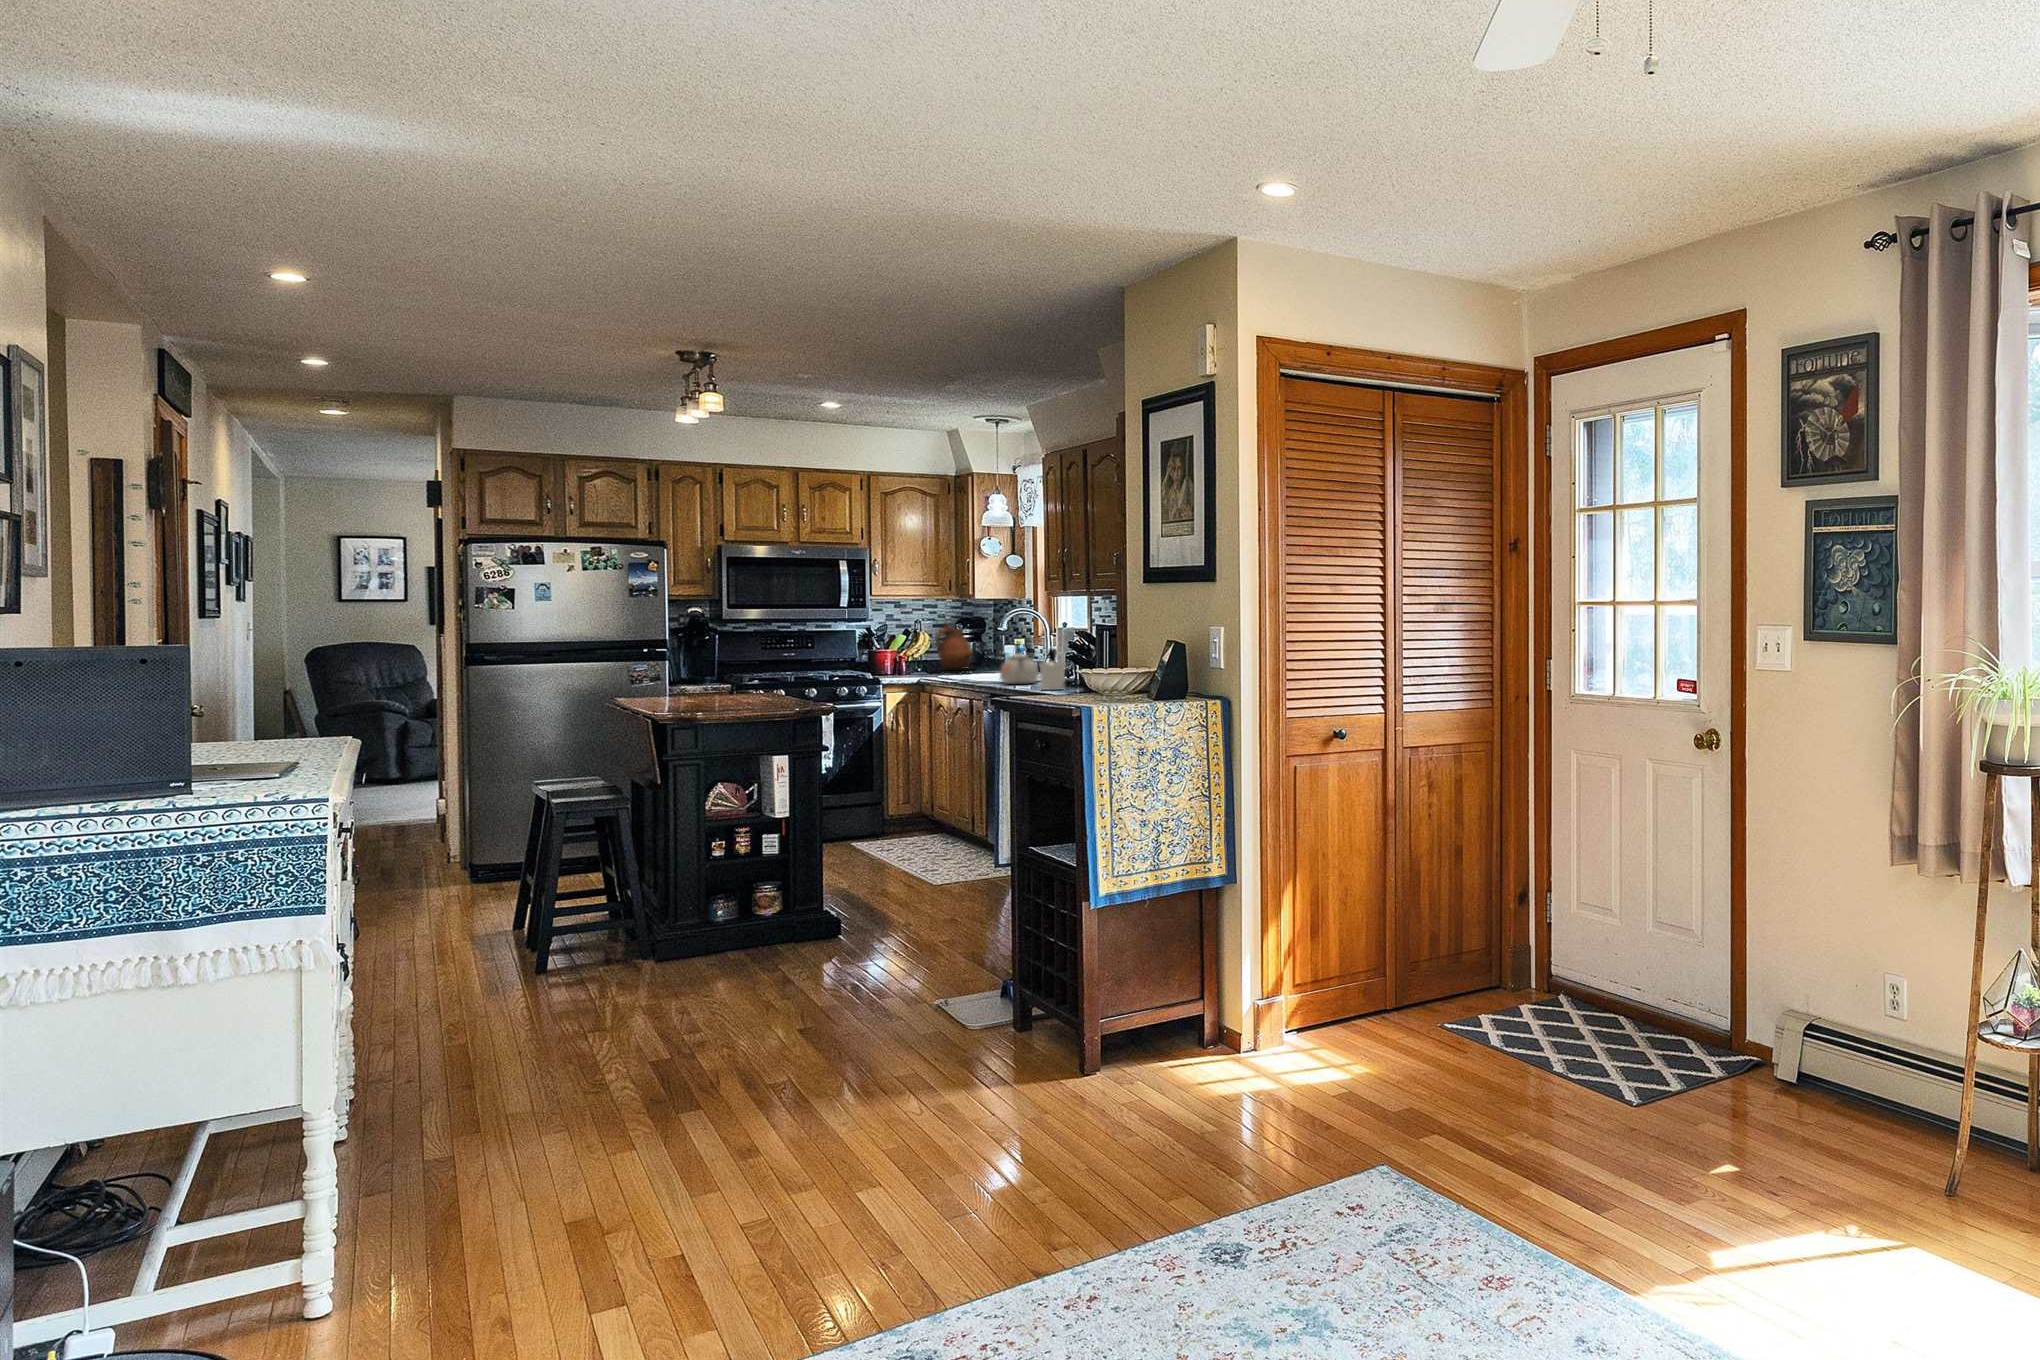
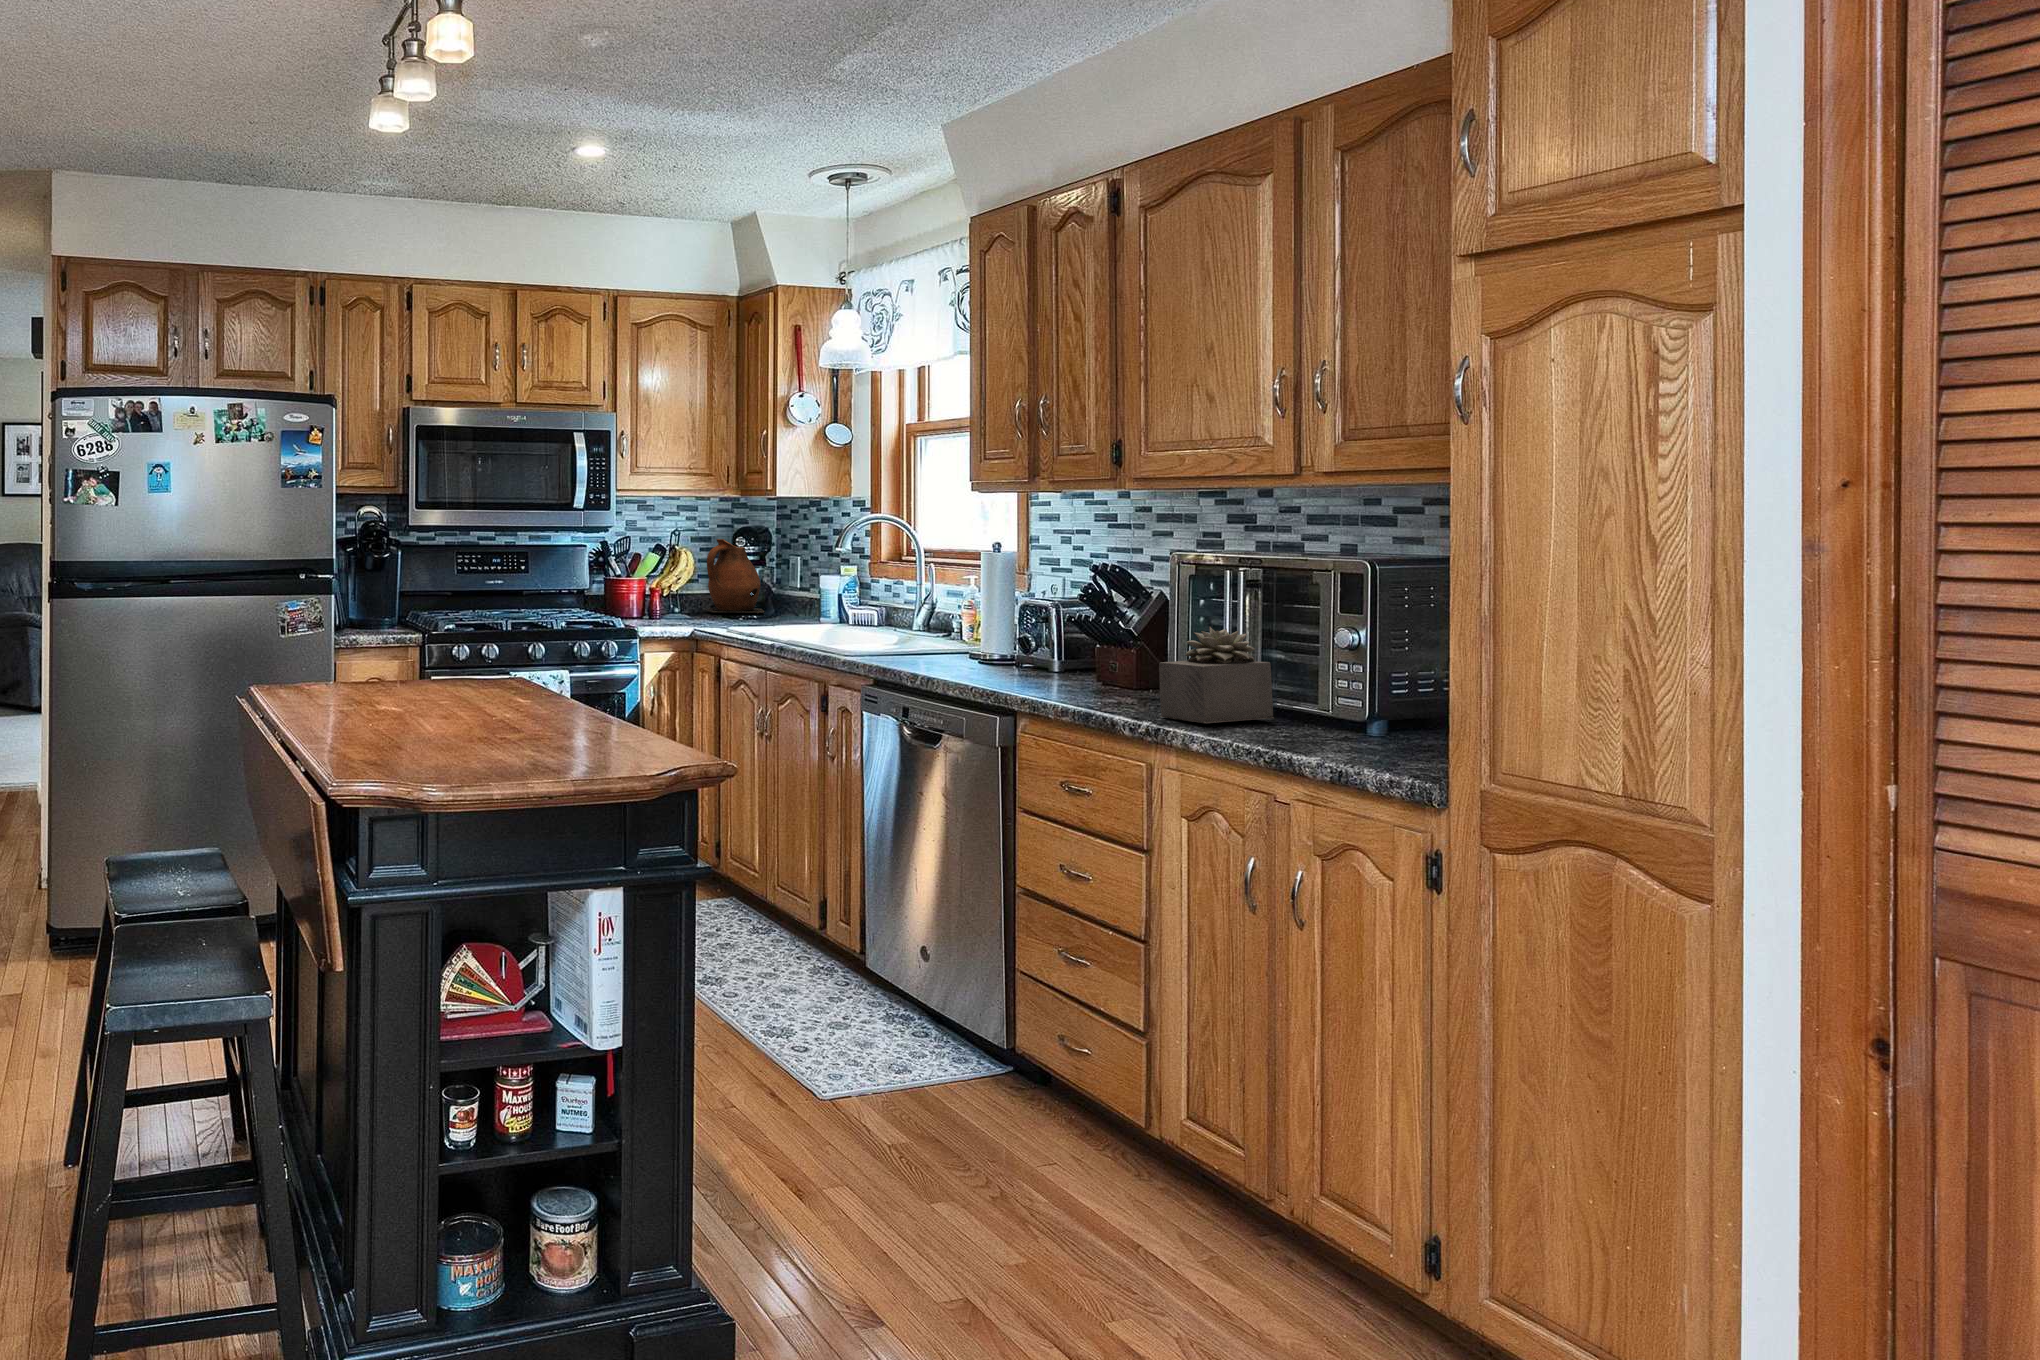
kettle: present [1000,643,1040,684] -> none [895,580,968,664]
soap dispenser: present [1040,649,1065,690] -> none [1023,601,1088,692]
succulent plant: none [1074,655,1120,695] -> present [1159,627,1273,723]

